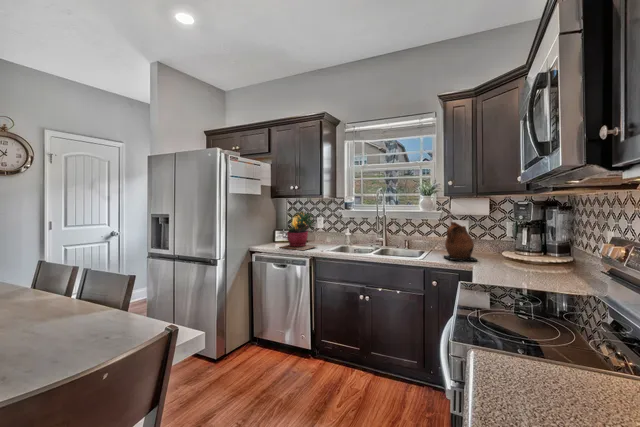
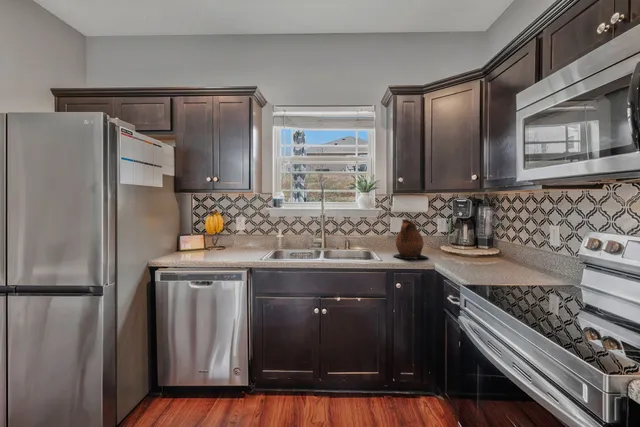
succulent plant: present [282,211,316,250] -> none [195,209,248,260]

